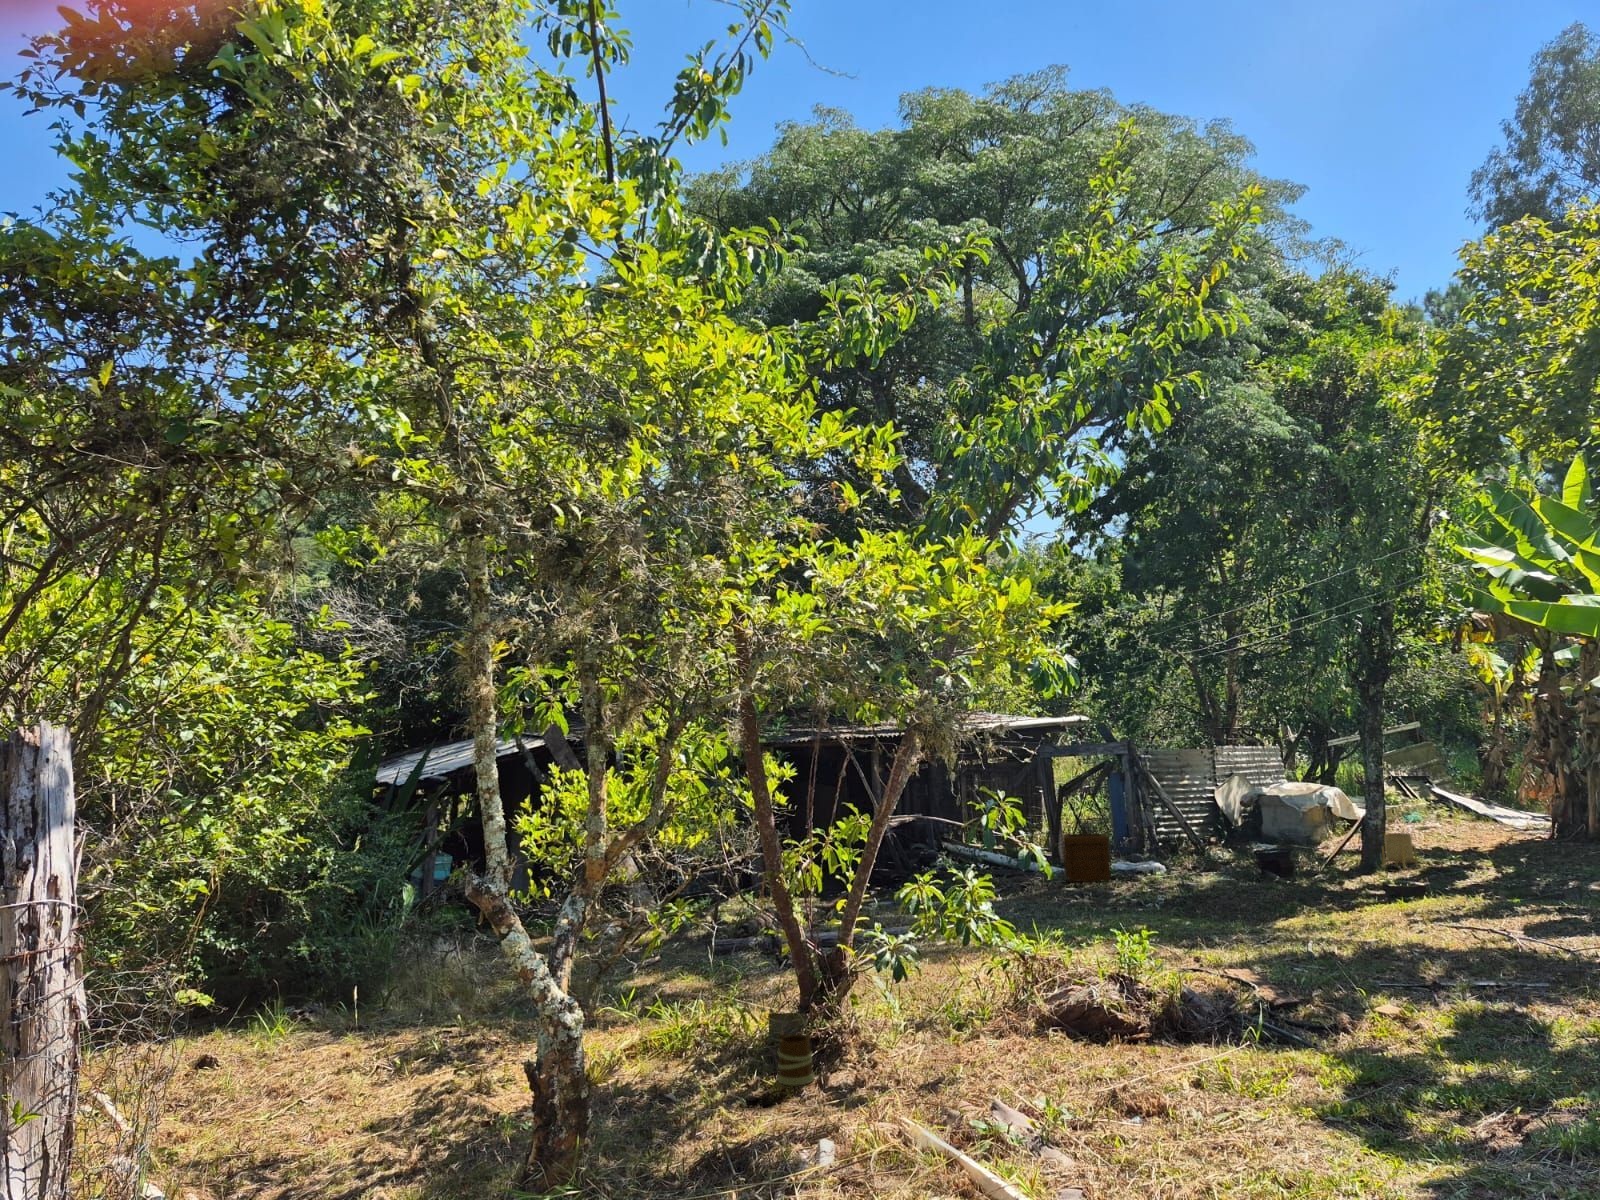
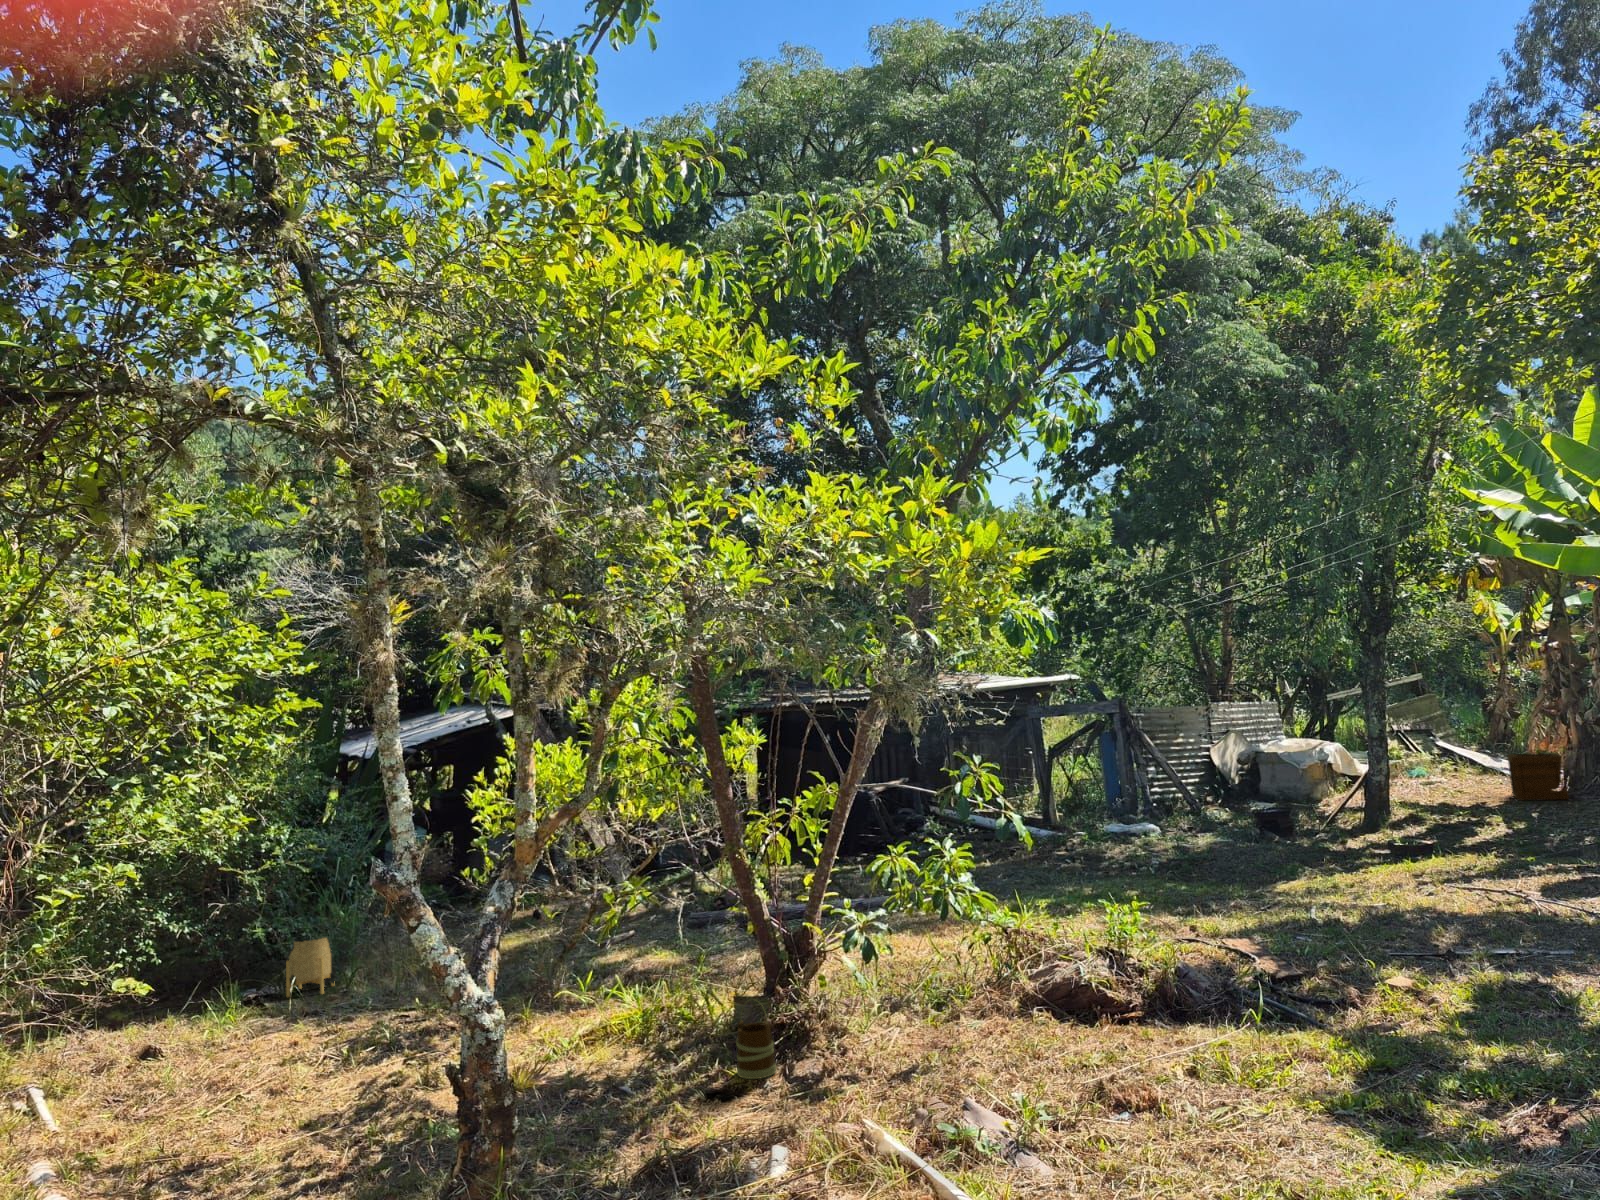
wooden crate: present [1063,833,1111,882] -> present [1508,753,1569,800]
planter: present [1382,833,1418,870] -> present [286,938,334,997]

